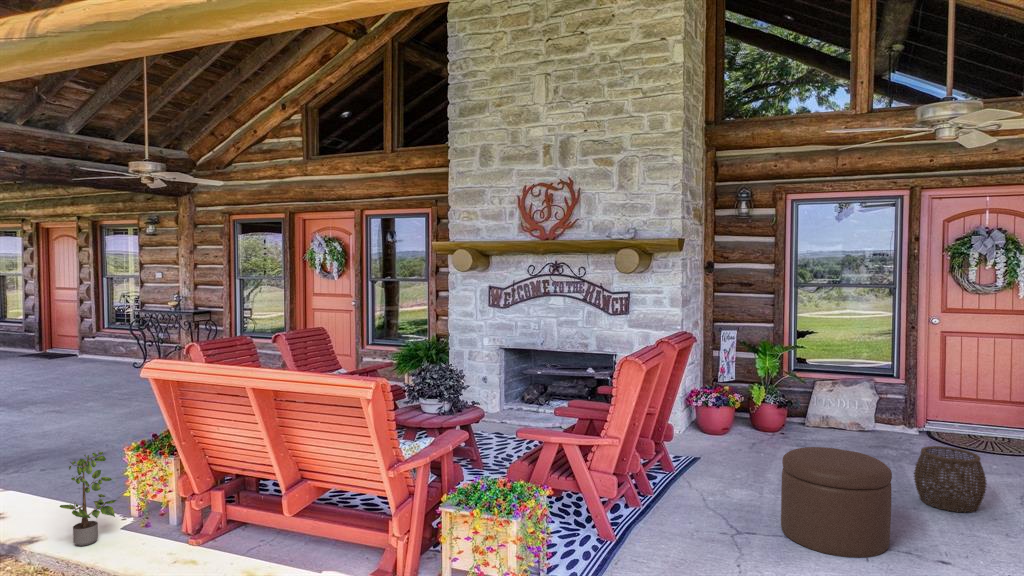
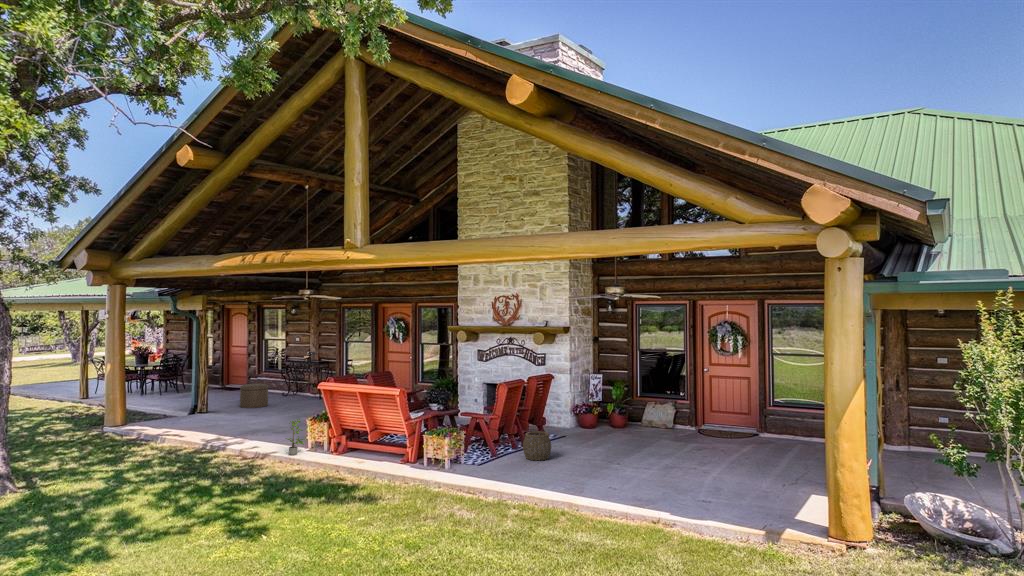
woven basket: present [914,446,986,513] -> present [523,432,551,460]
ottoman: present [781,447,892,558] -> present [240,384,268,408]

